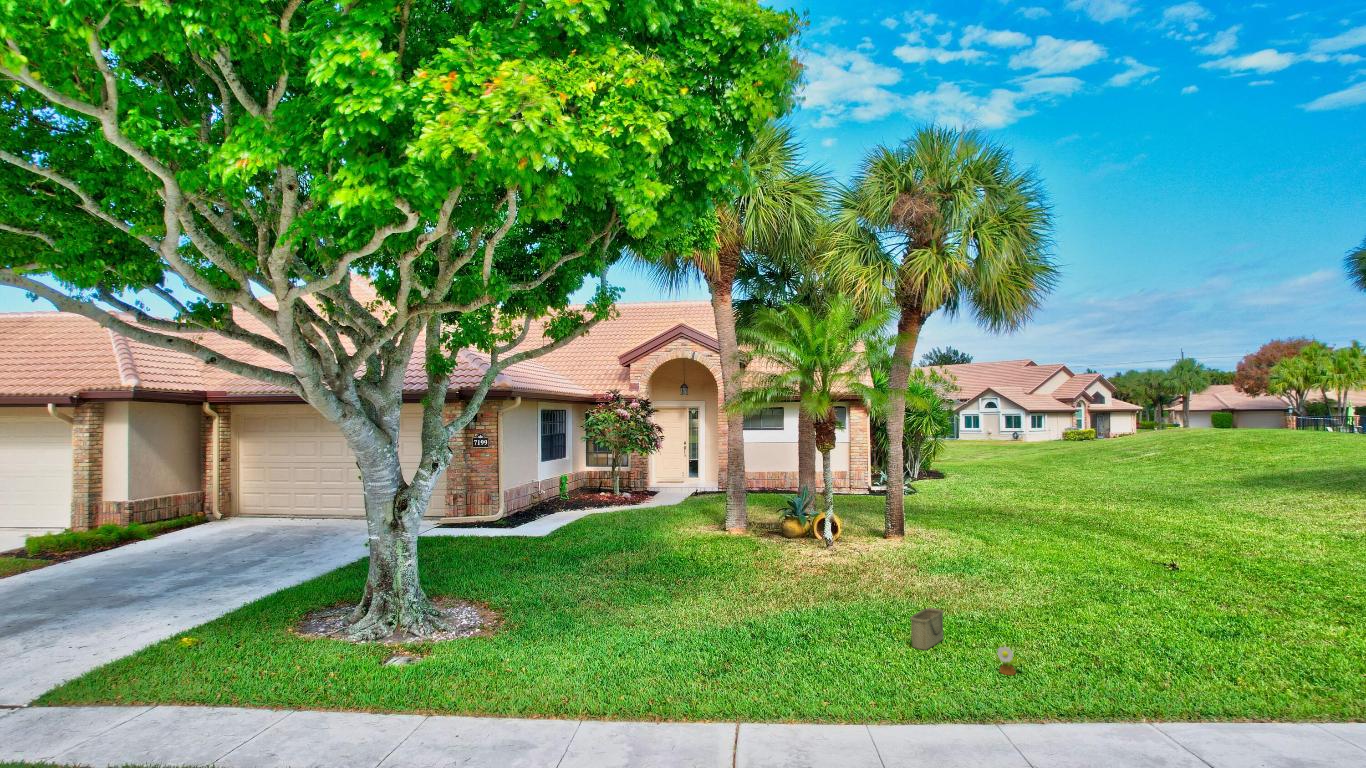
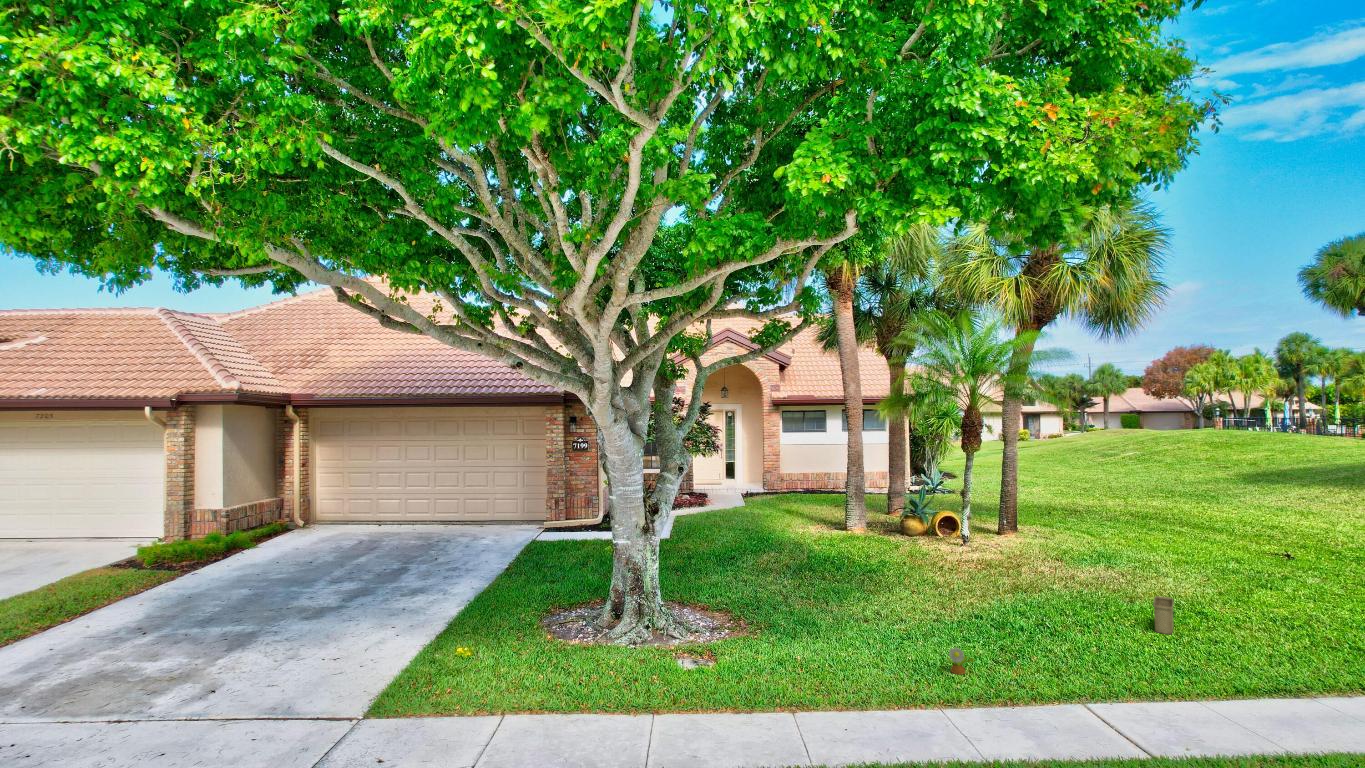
decorative plant: present [995,646,1025,675] -> present [946,647,973,674]

